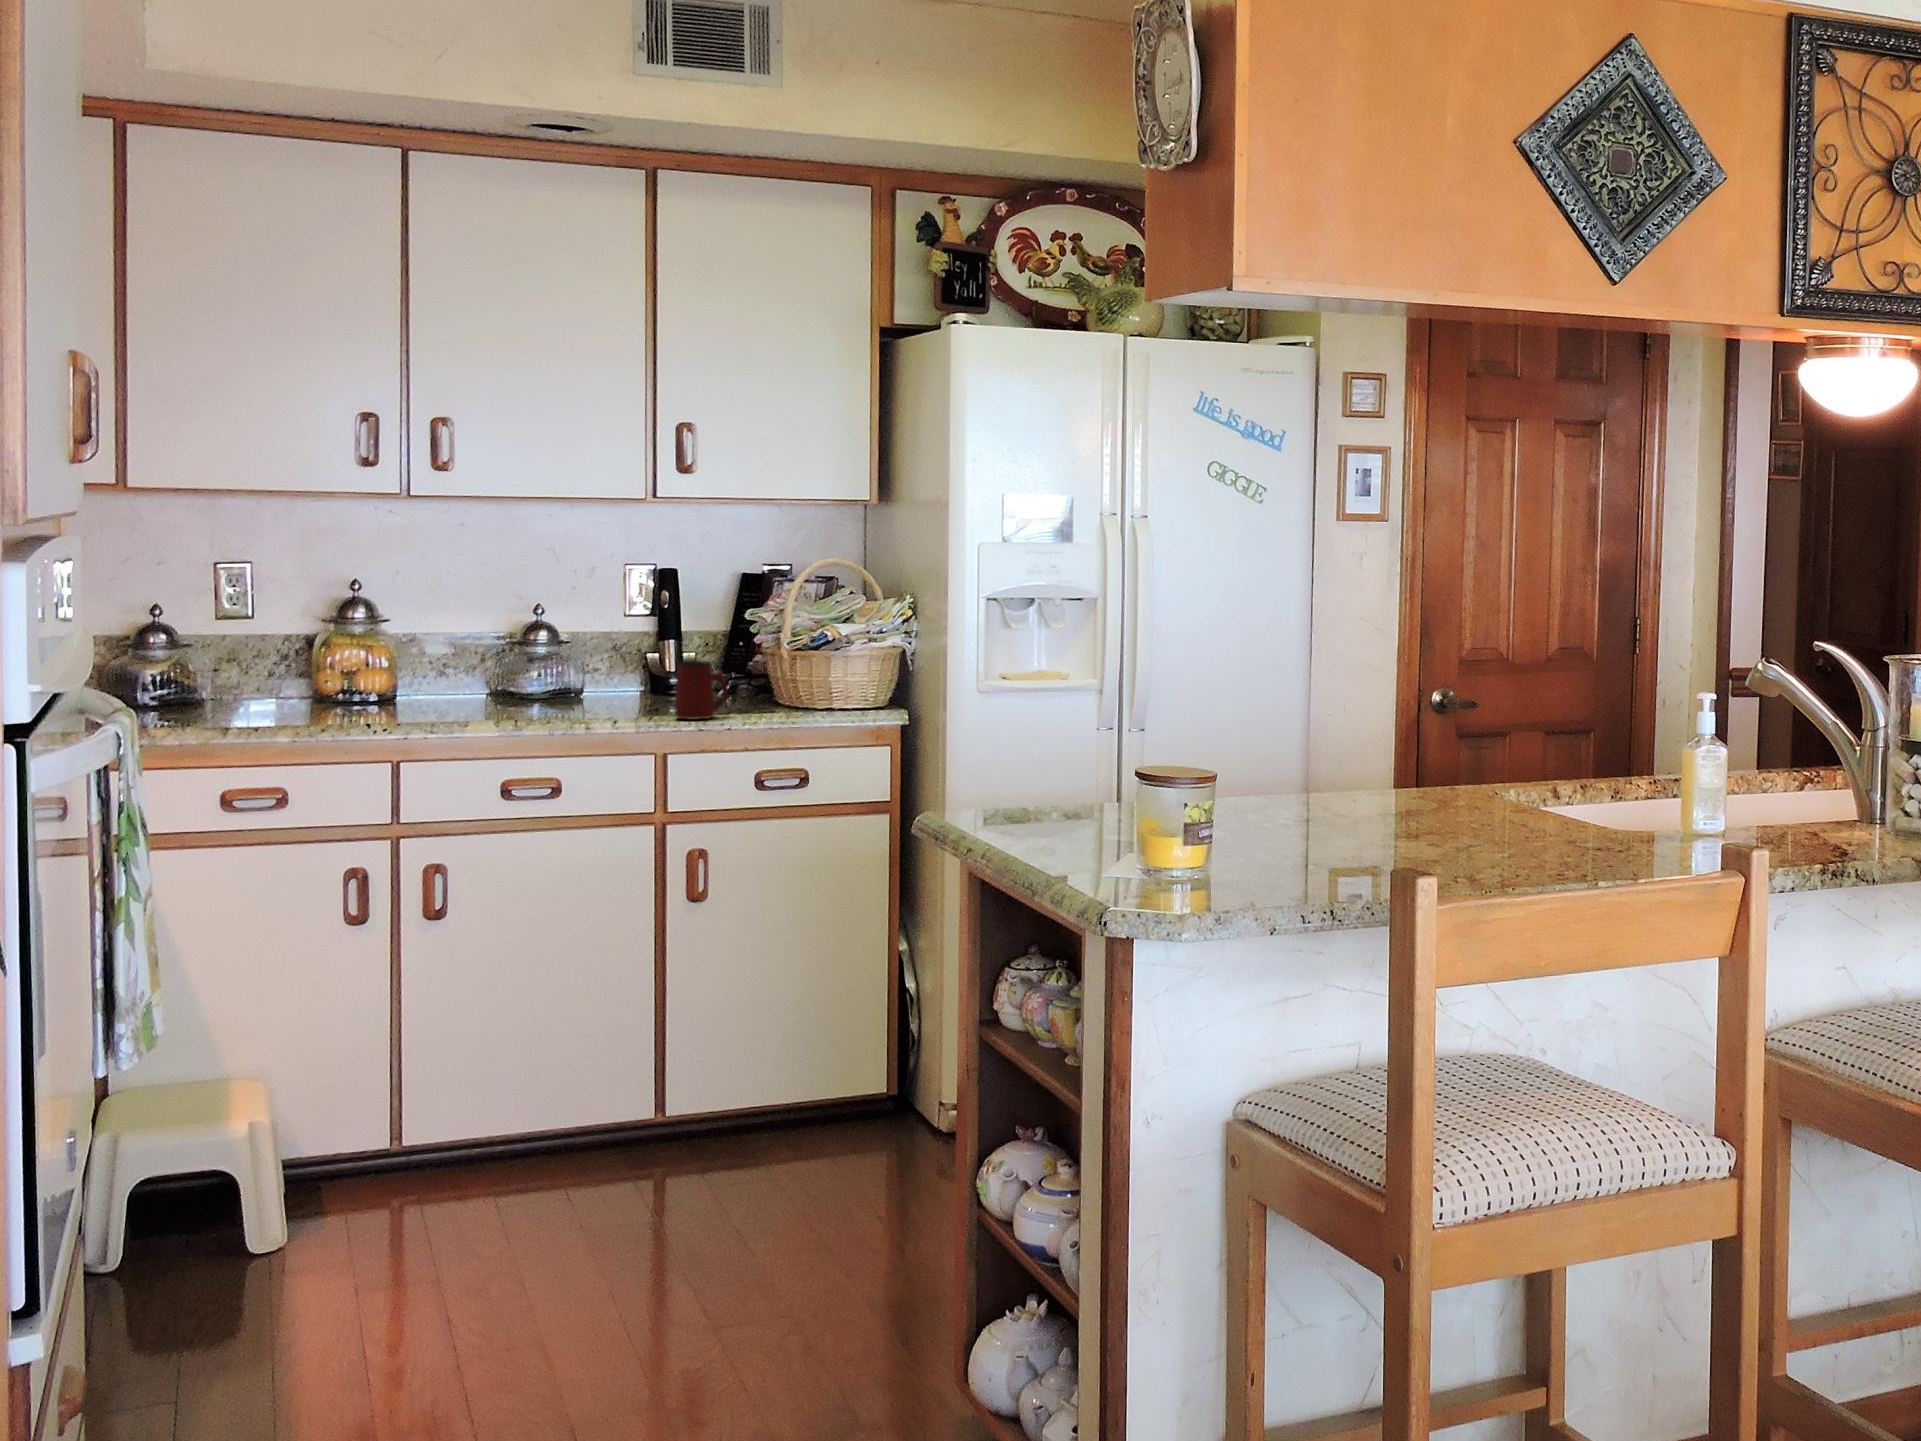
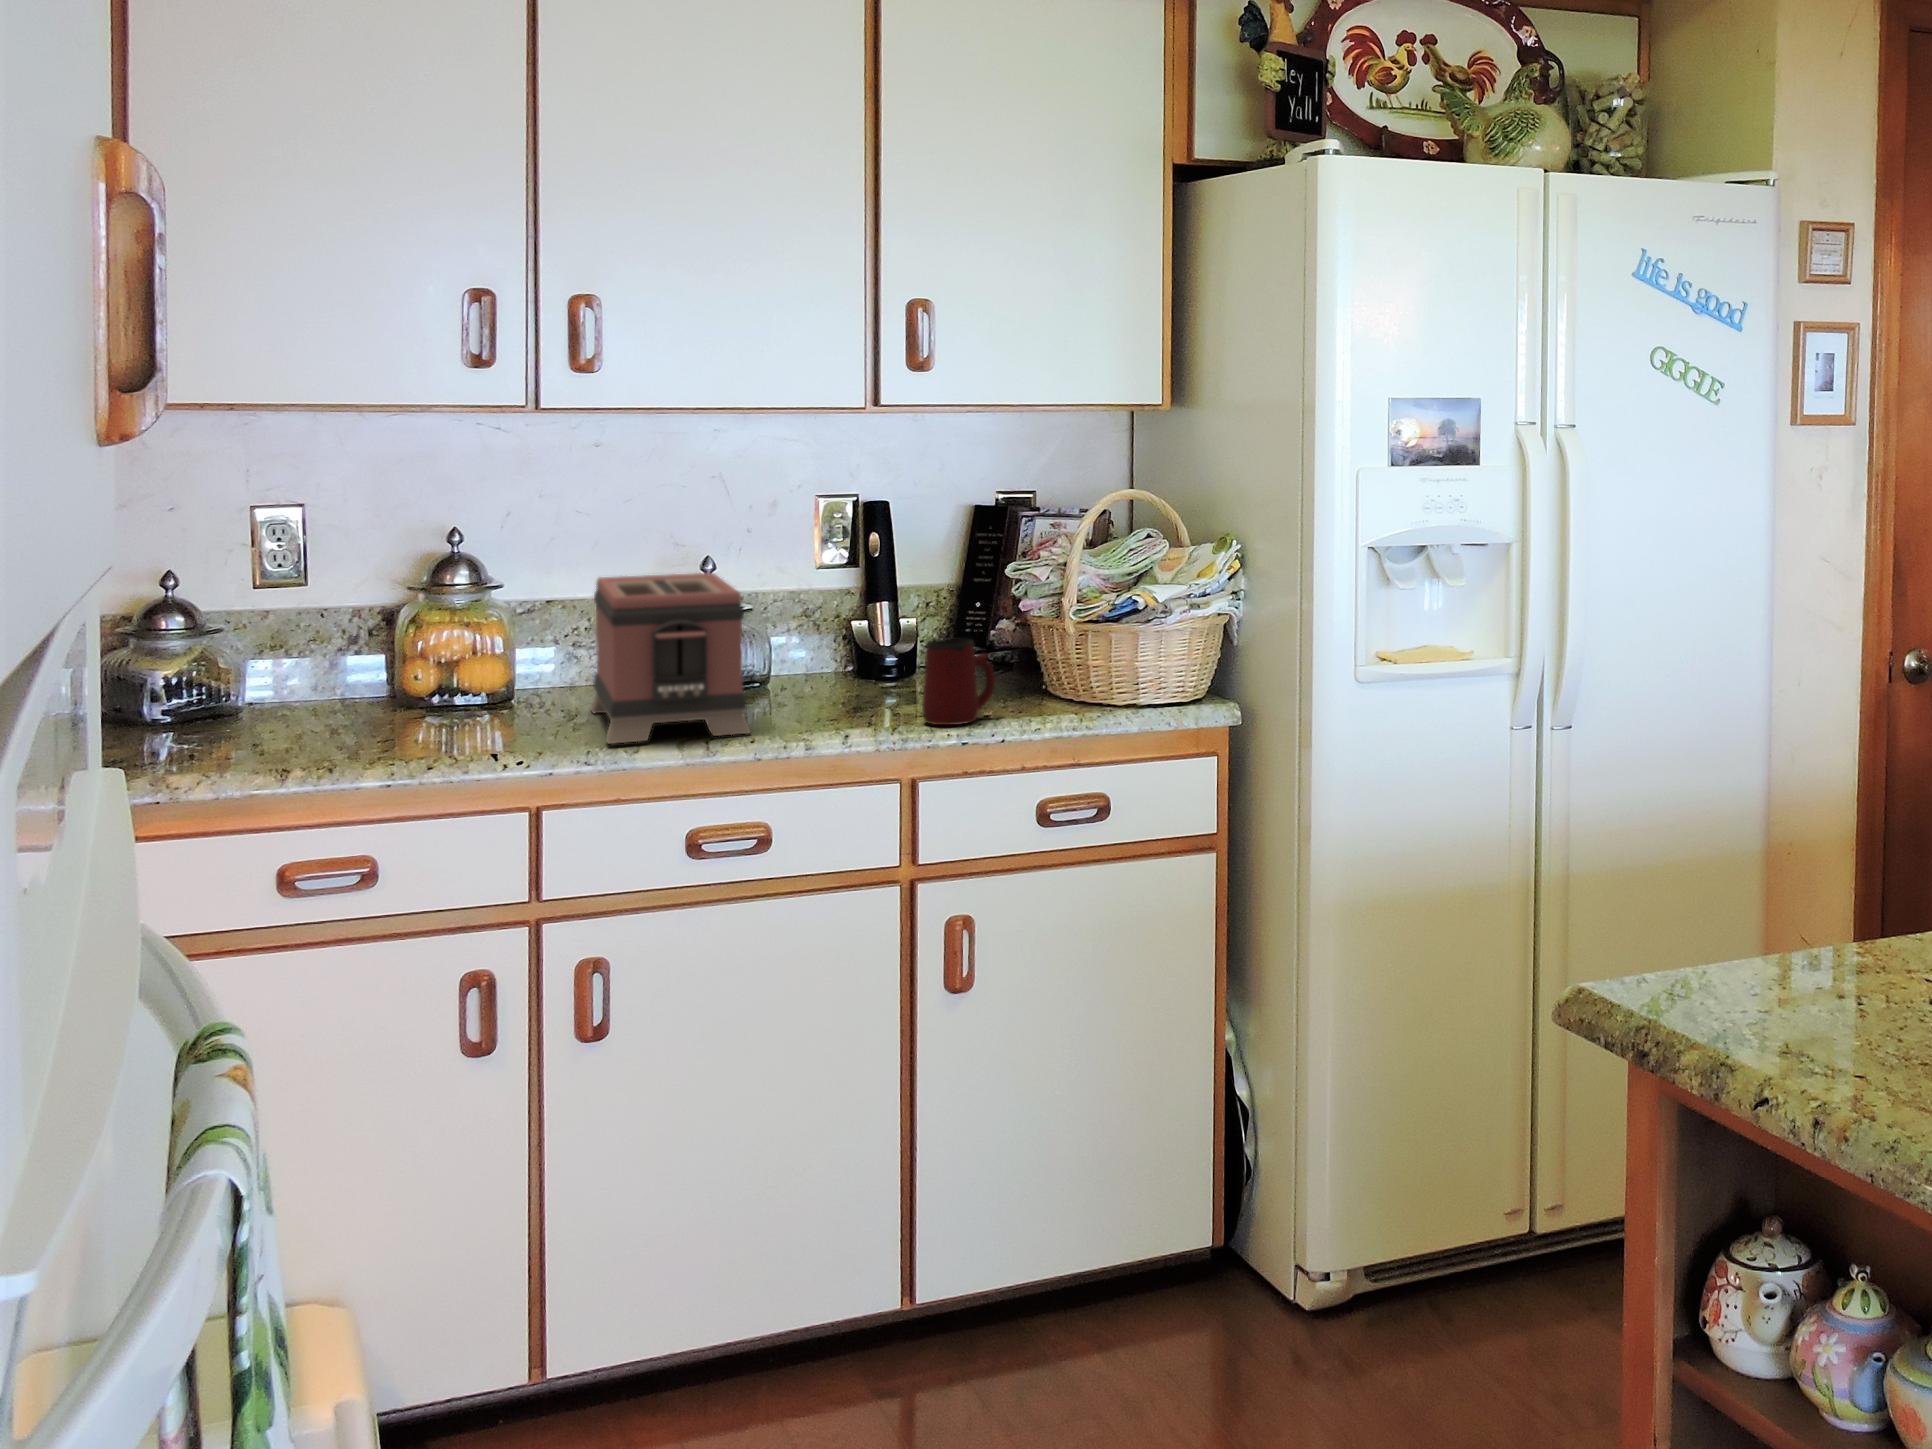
toaster: none [448,615,553,723] -> present [590,573,750,744]

